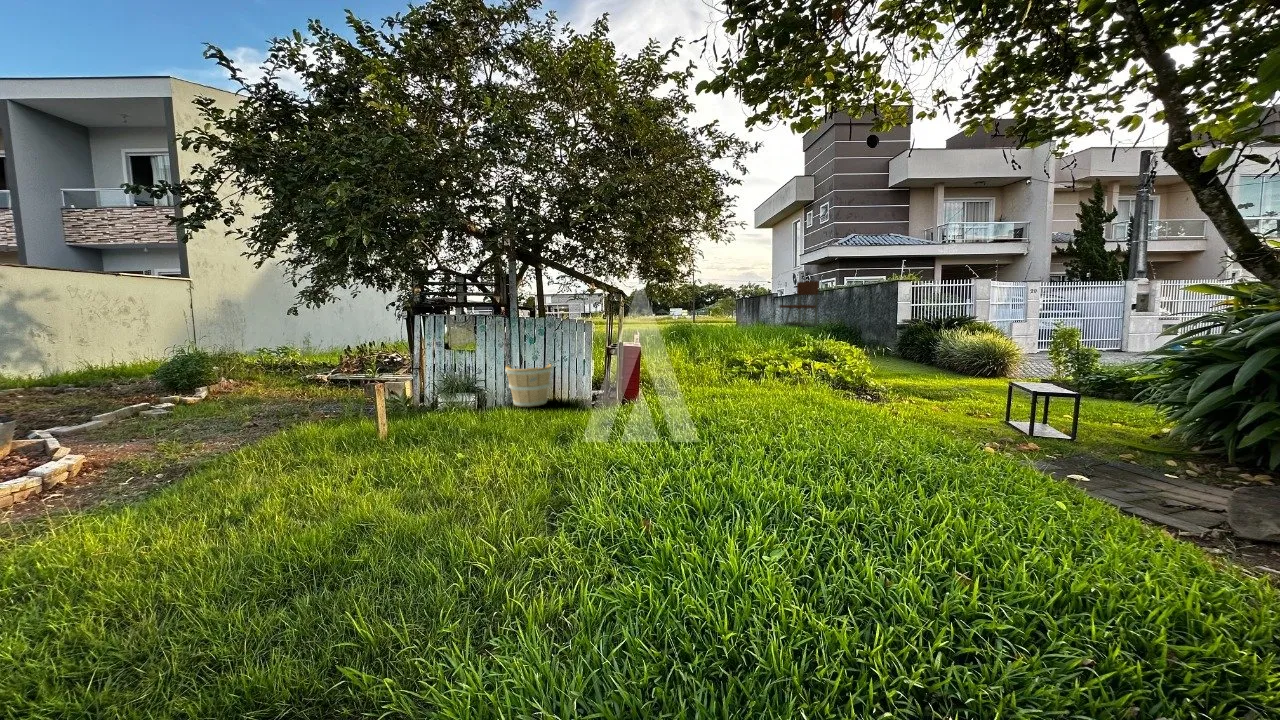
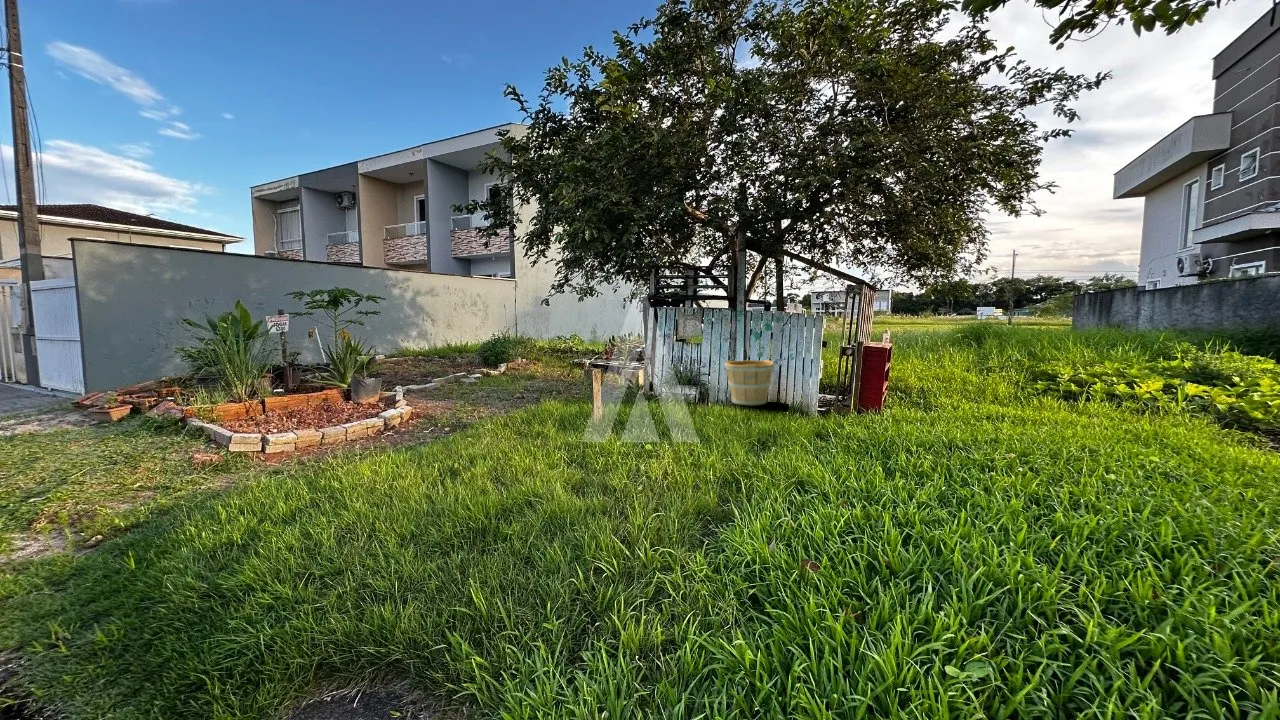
bench: present [780,281,819,326] -> none [1140,263,1221,329]

